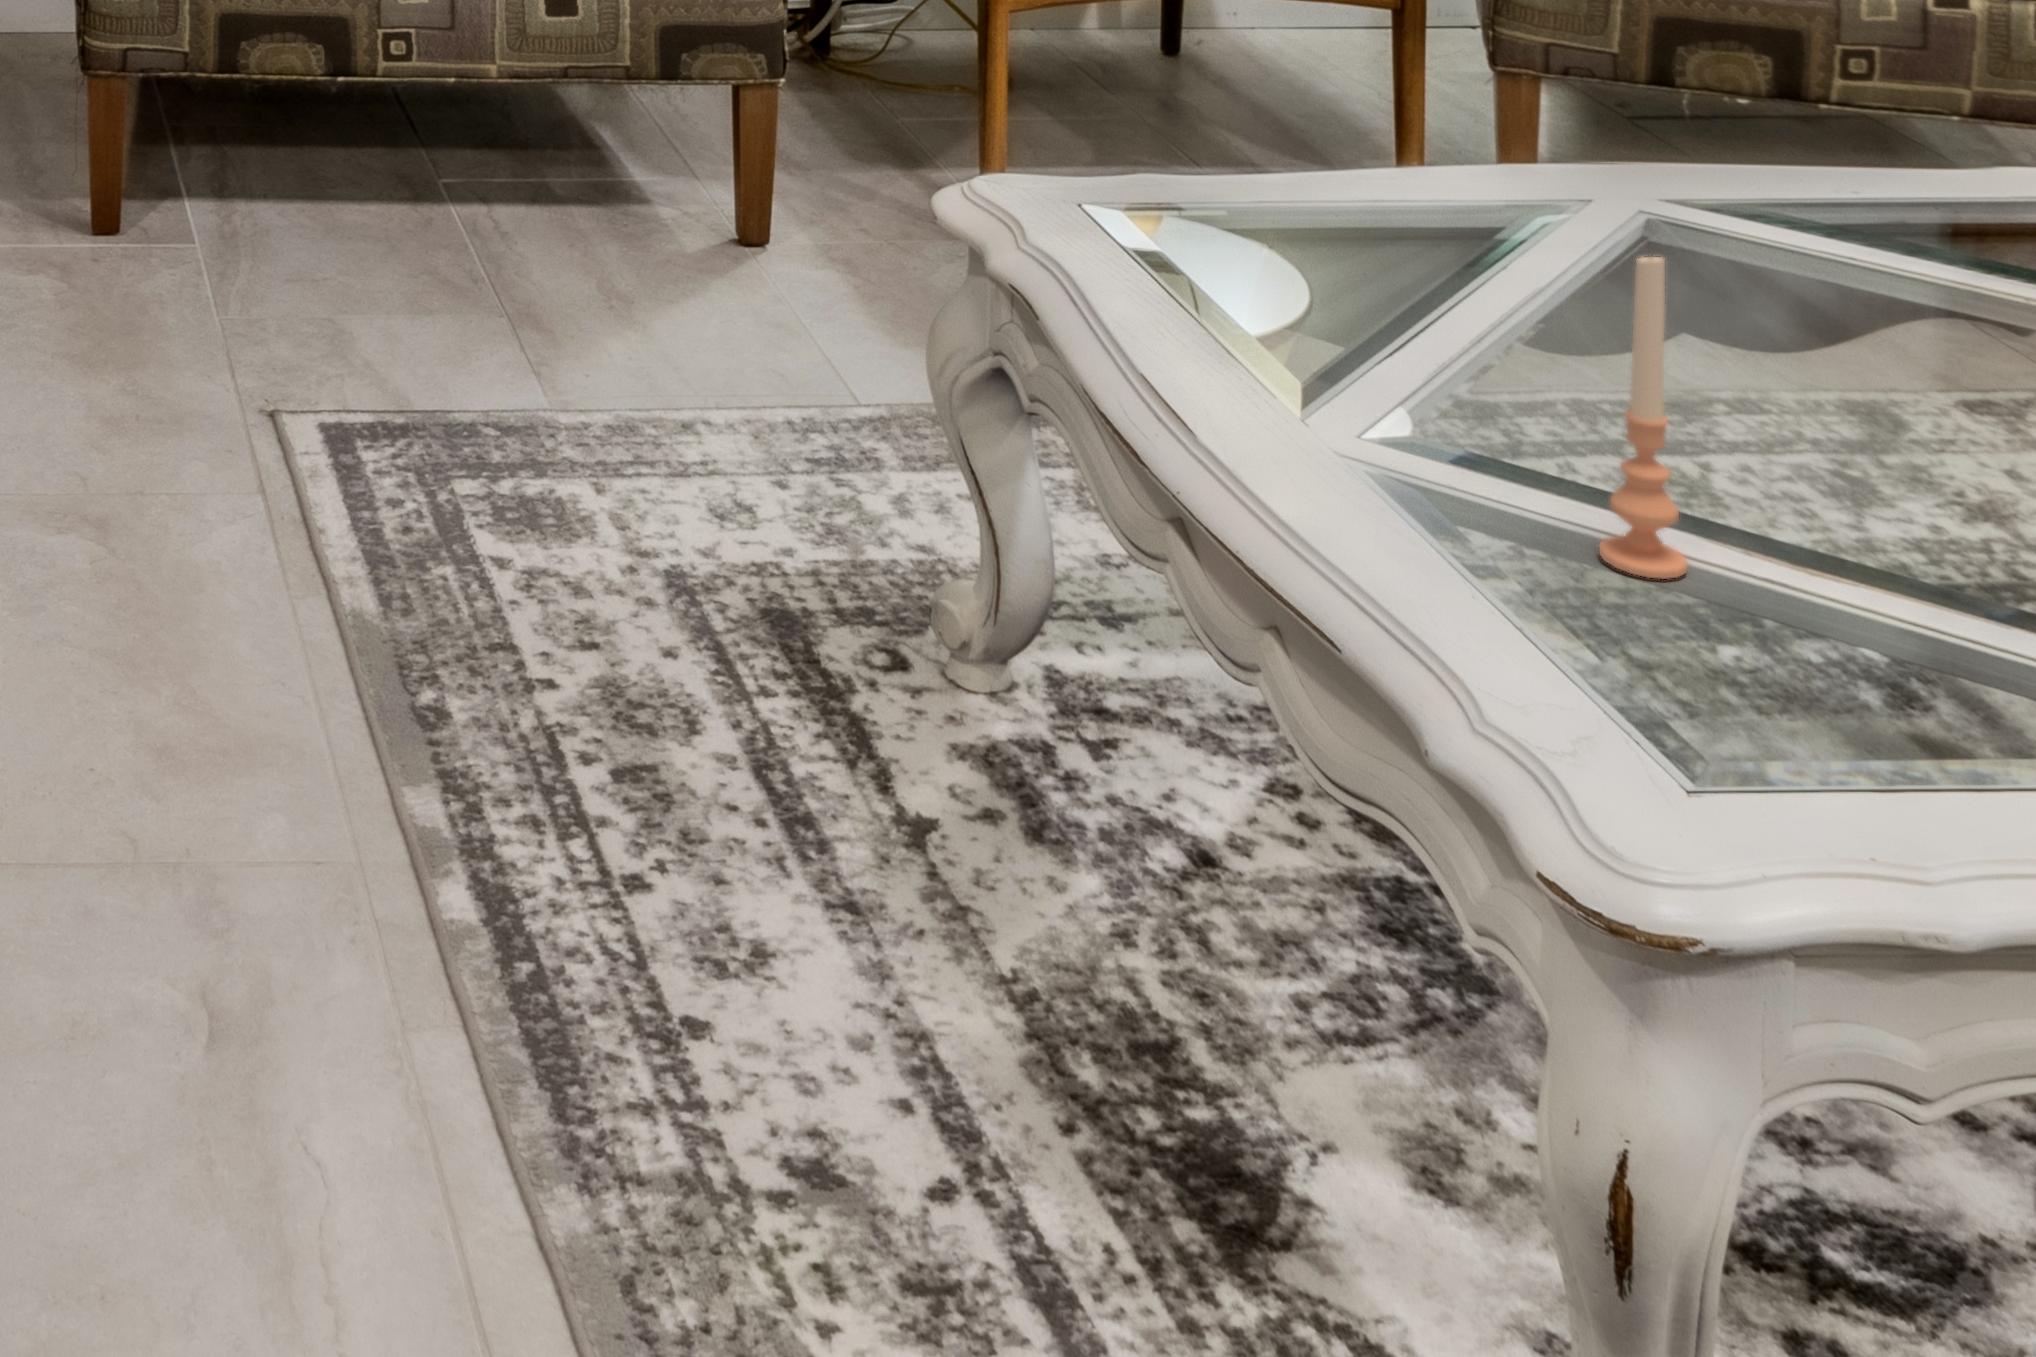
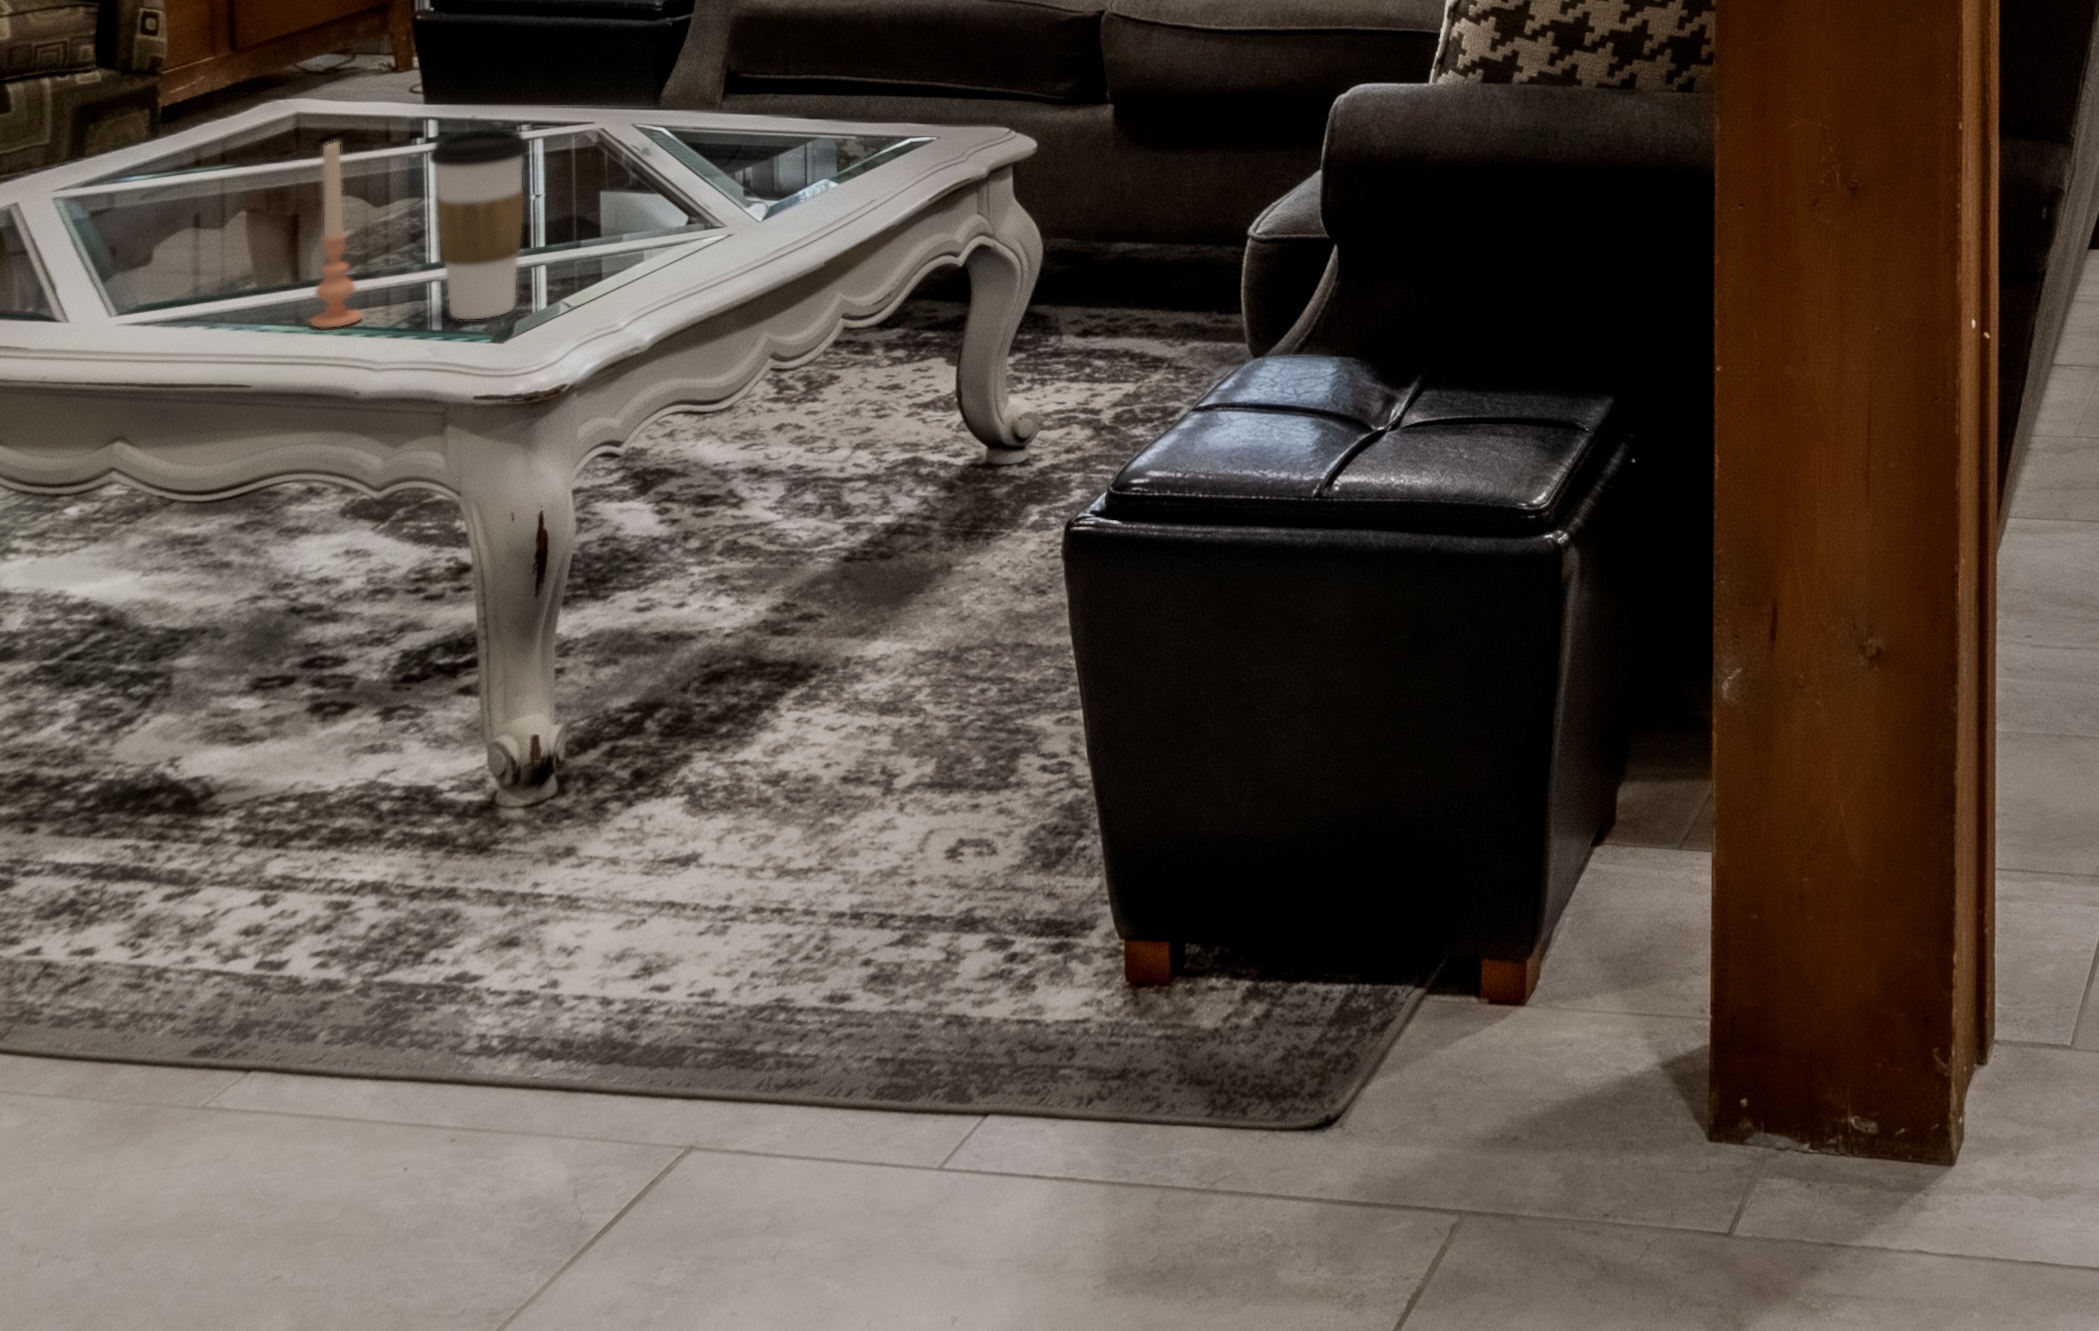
coffee cup: none [1765,320,1964,696] -> present [429,129,529,319]

